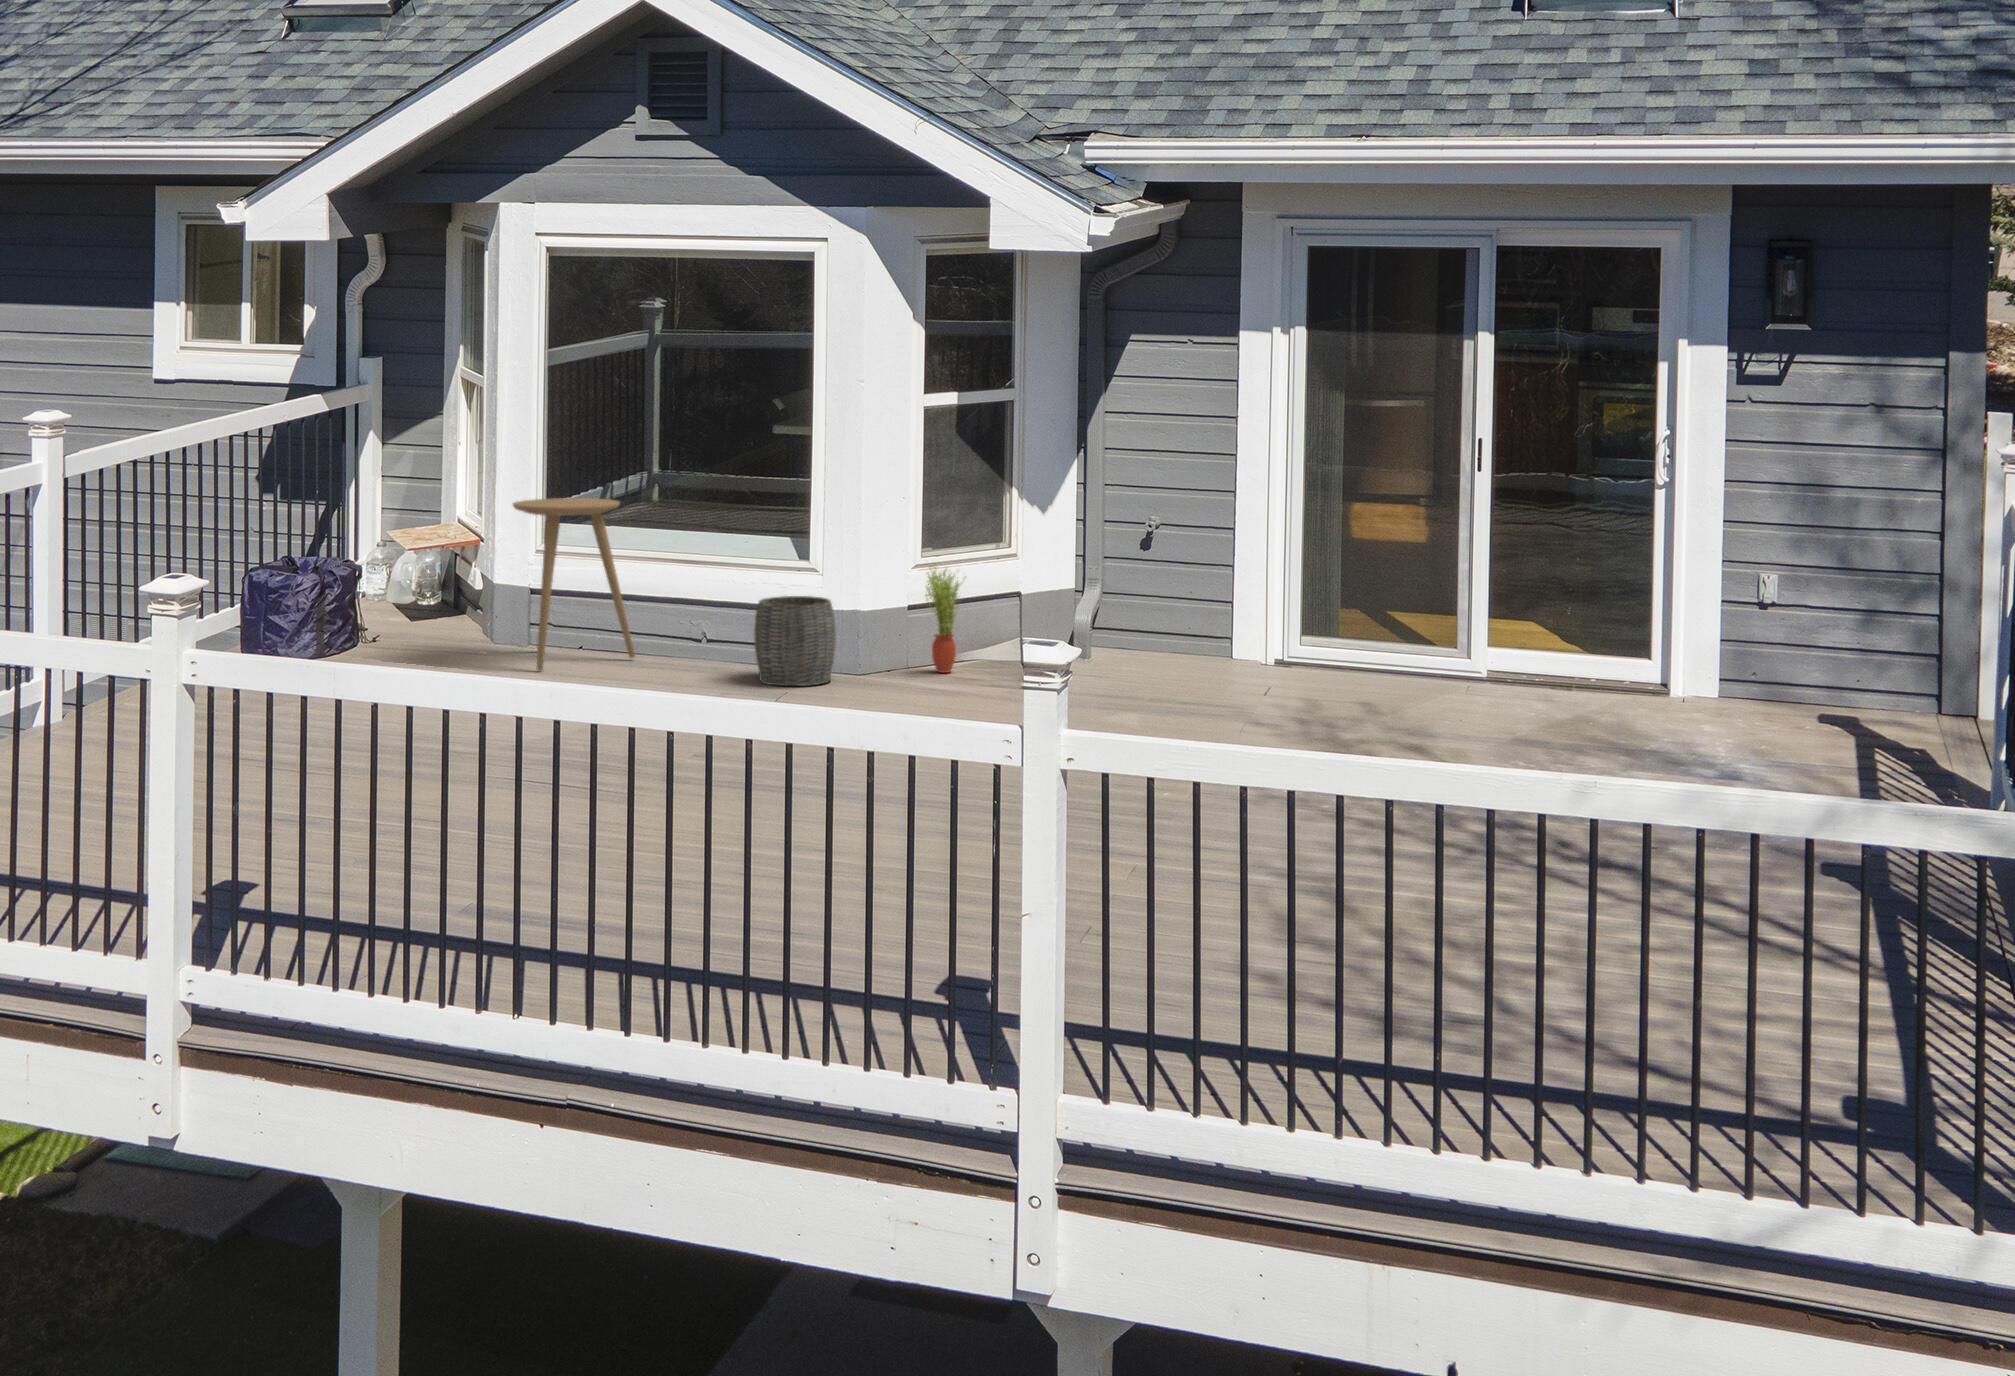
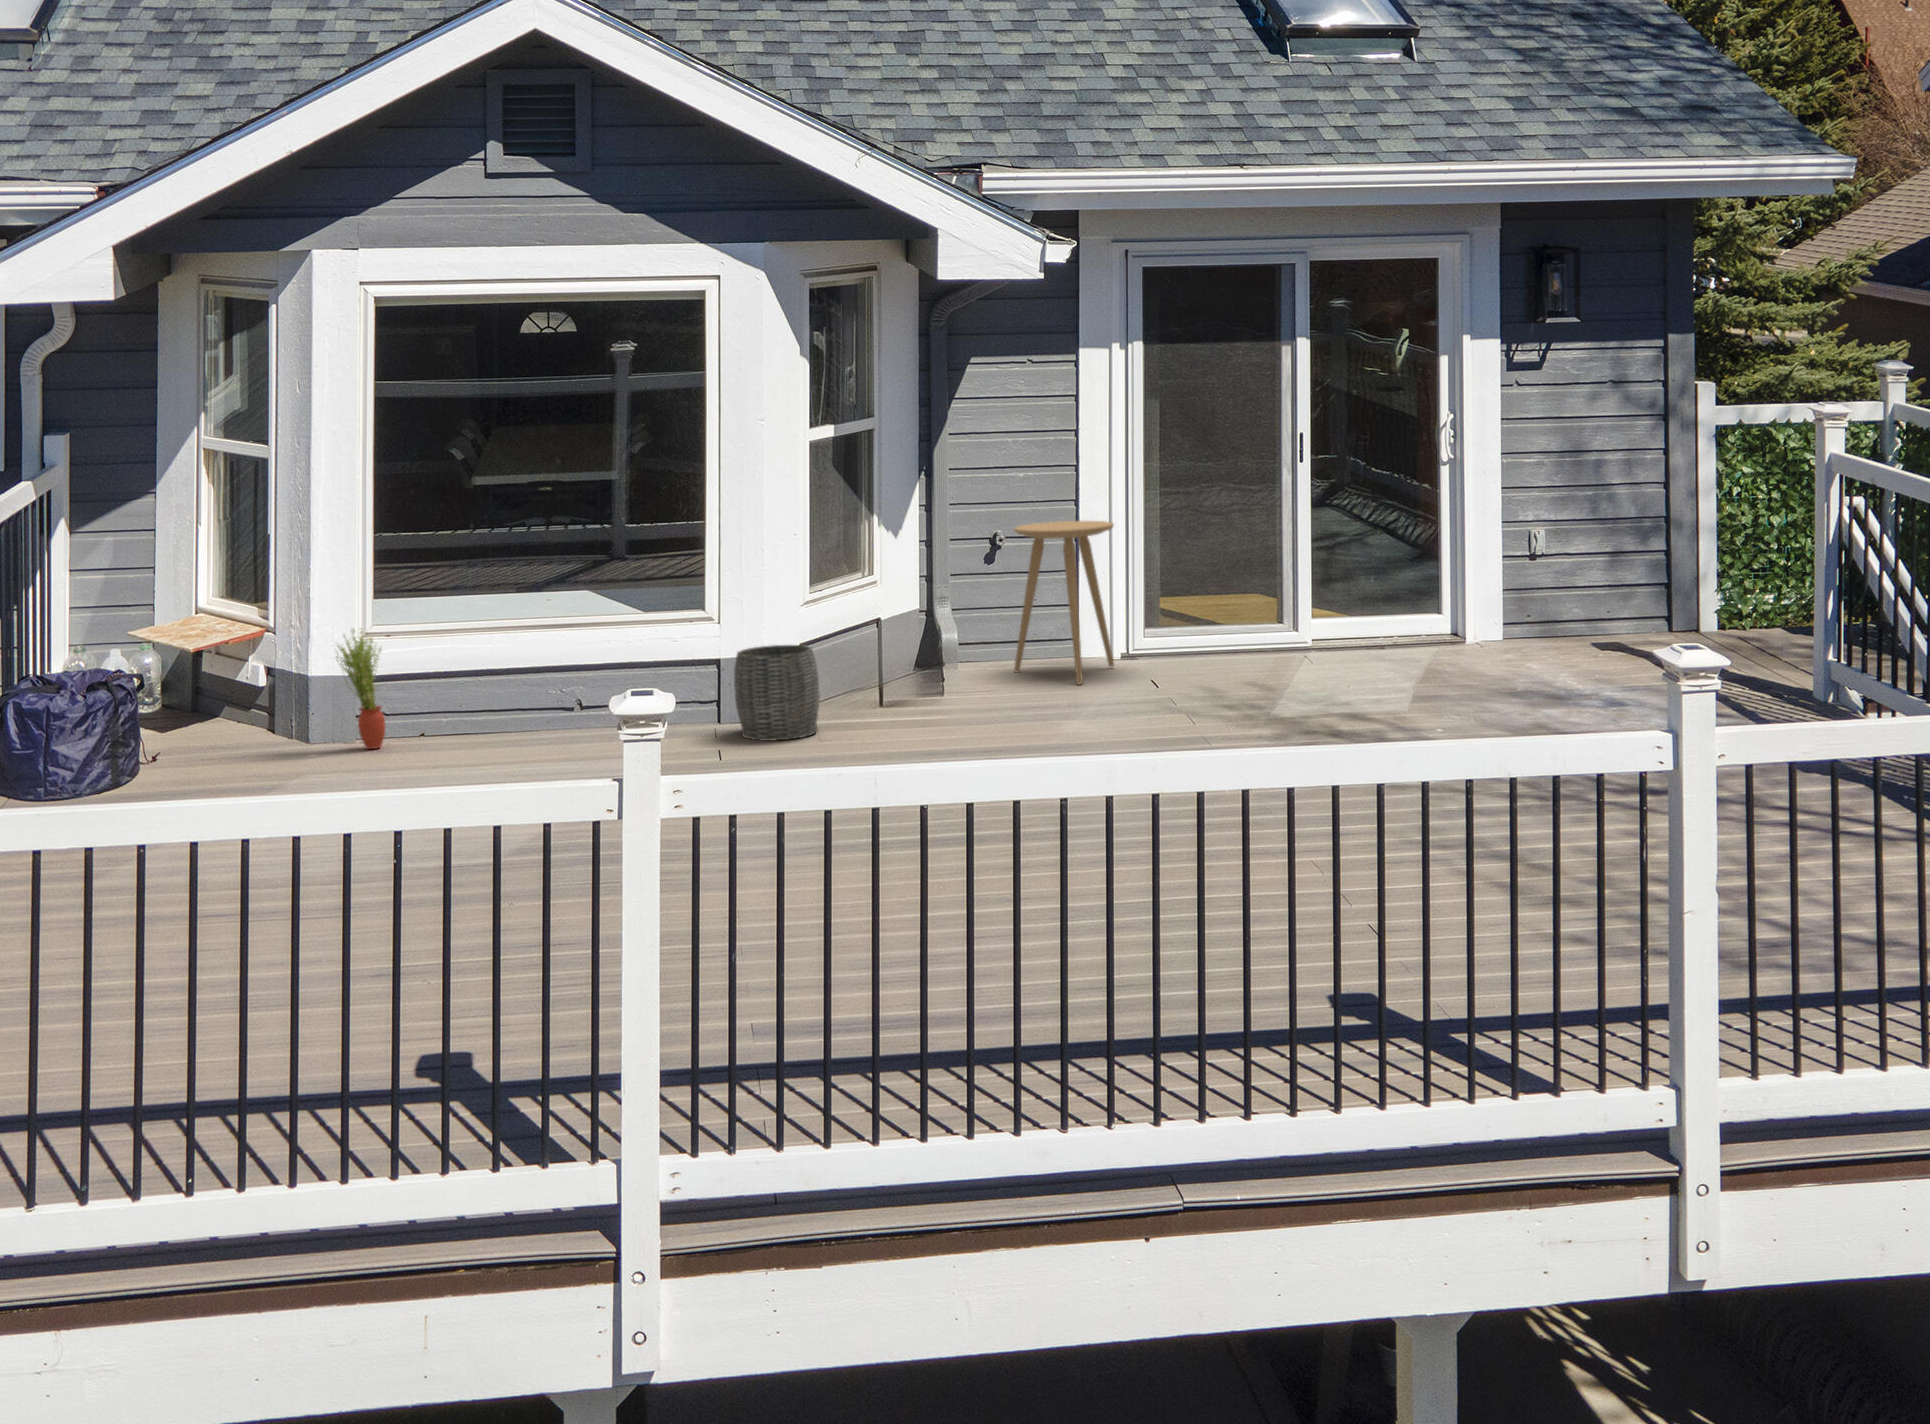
side table: present [513,498,635,671] -> present [1014,521,1114,684]
potted plant: present [926,566,964,673] -> present [337,628,386,749]

